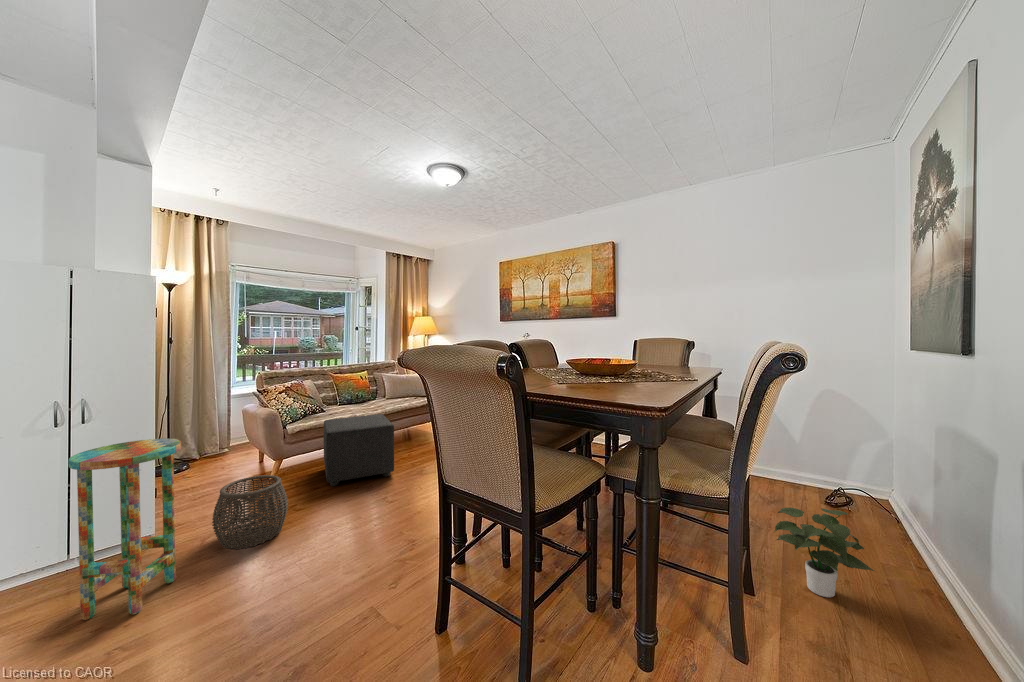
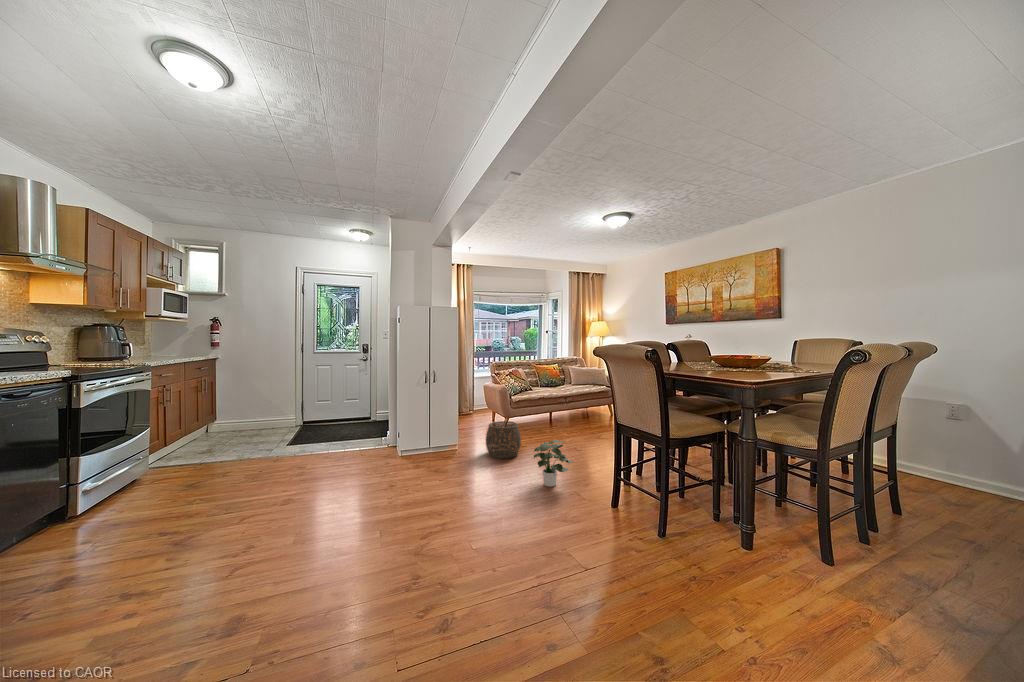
ottoman: present [323,414,394,486] -> none [533,395,580,438]
side table: present [68,439,181,620] -> none [440,392,478,474]
potted plant: present [774,508,874,597] -> present [534,440,573,487]

